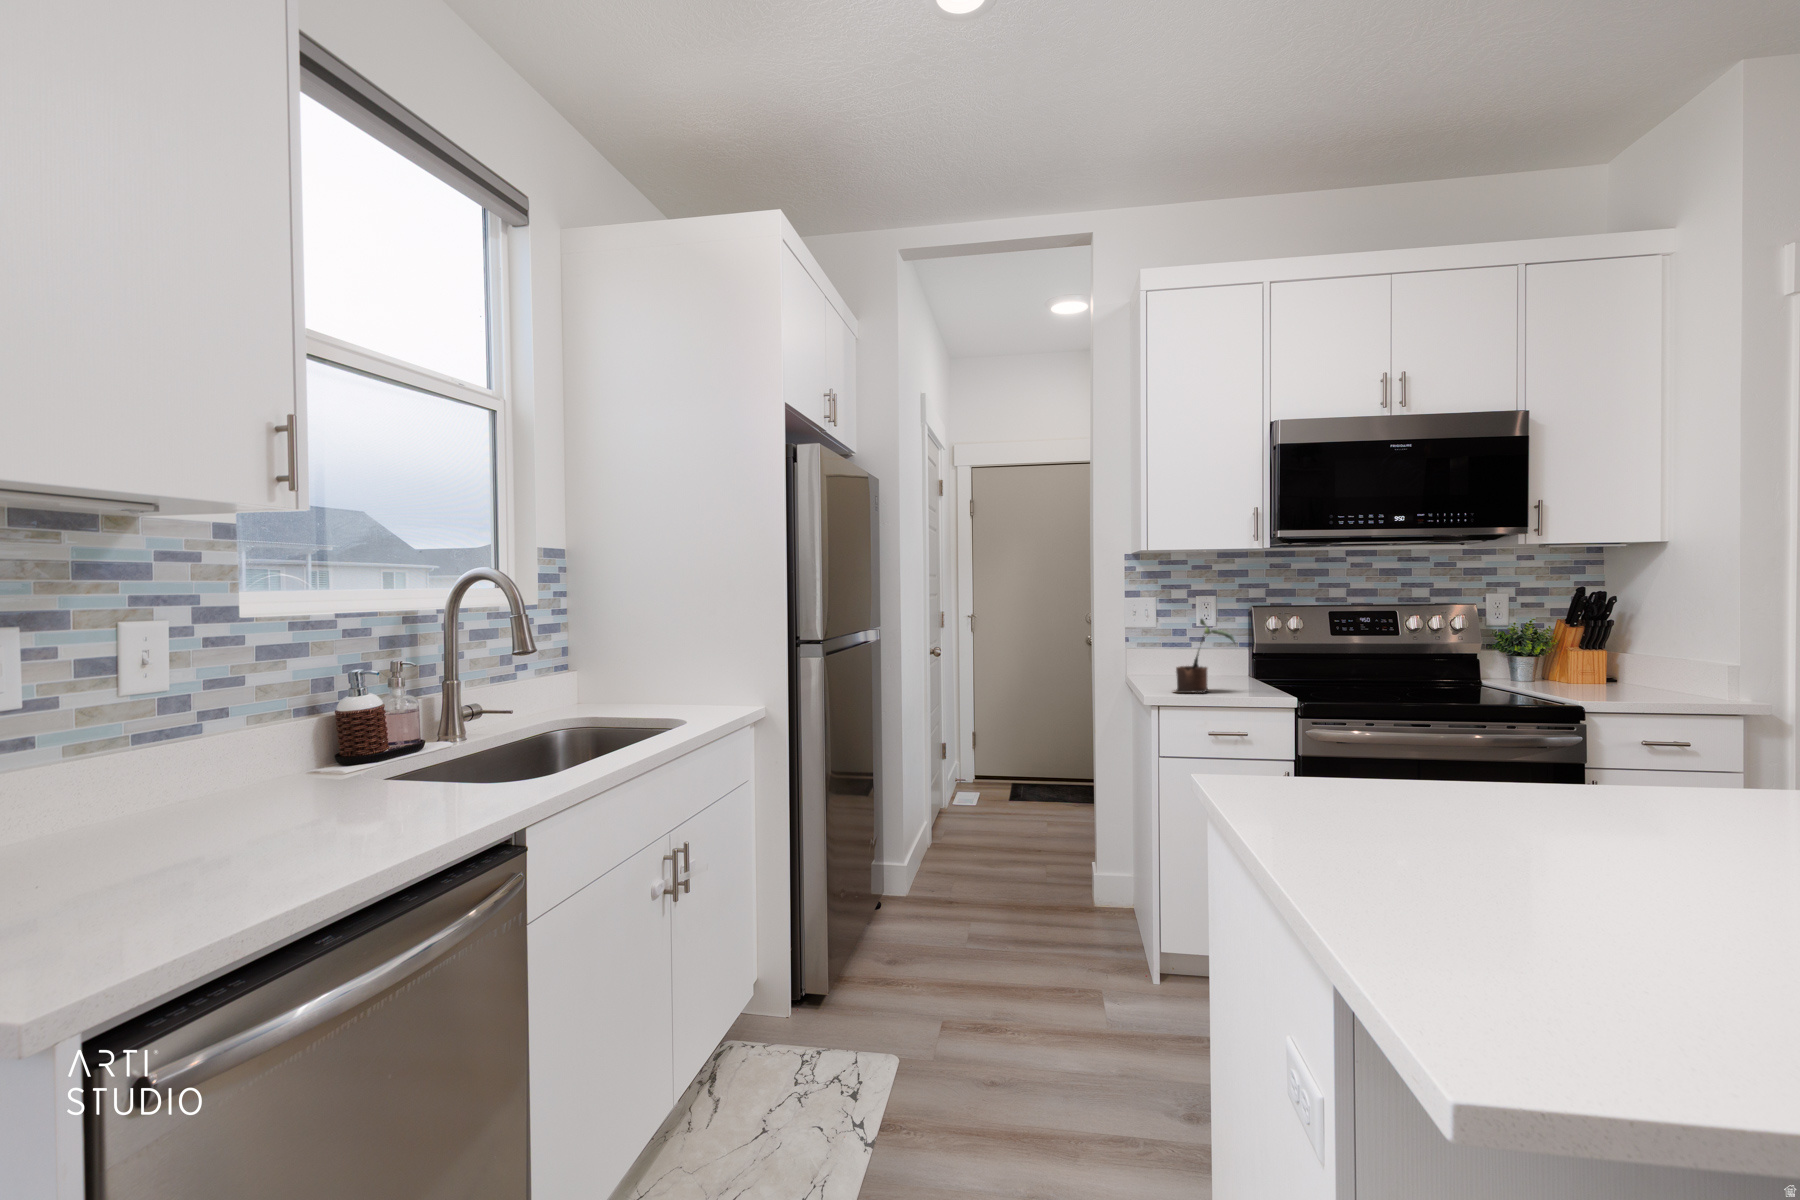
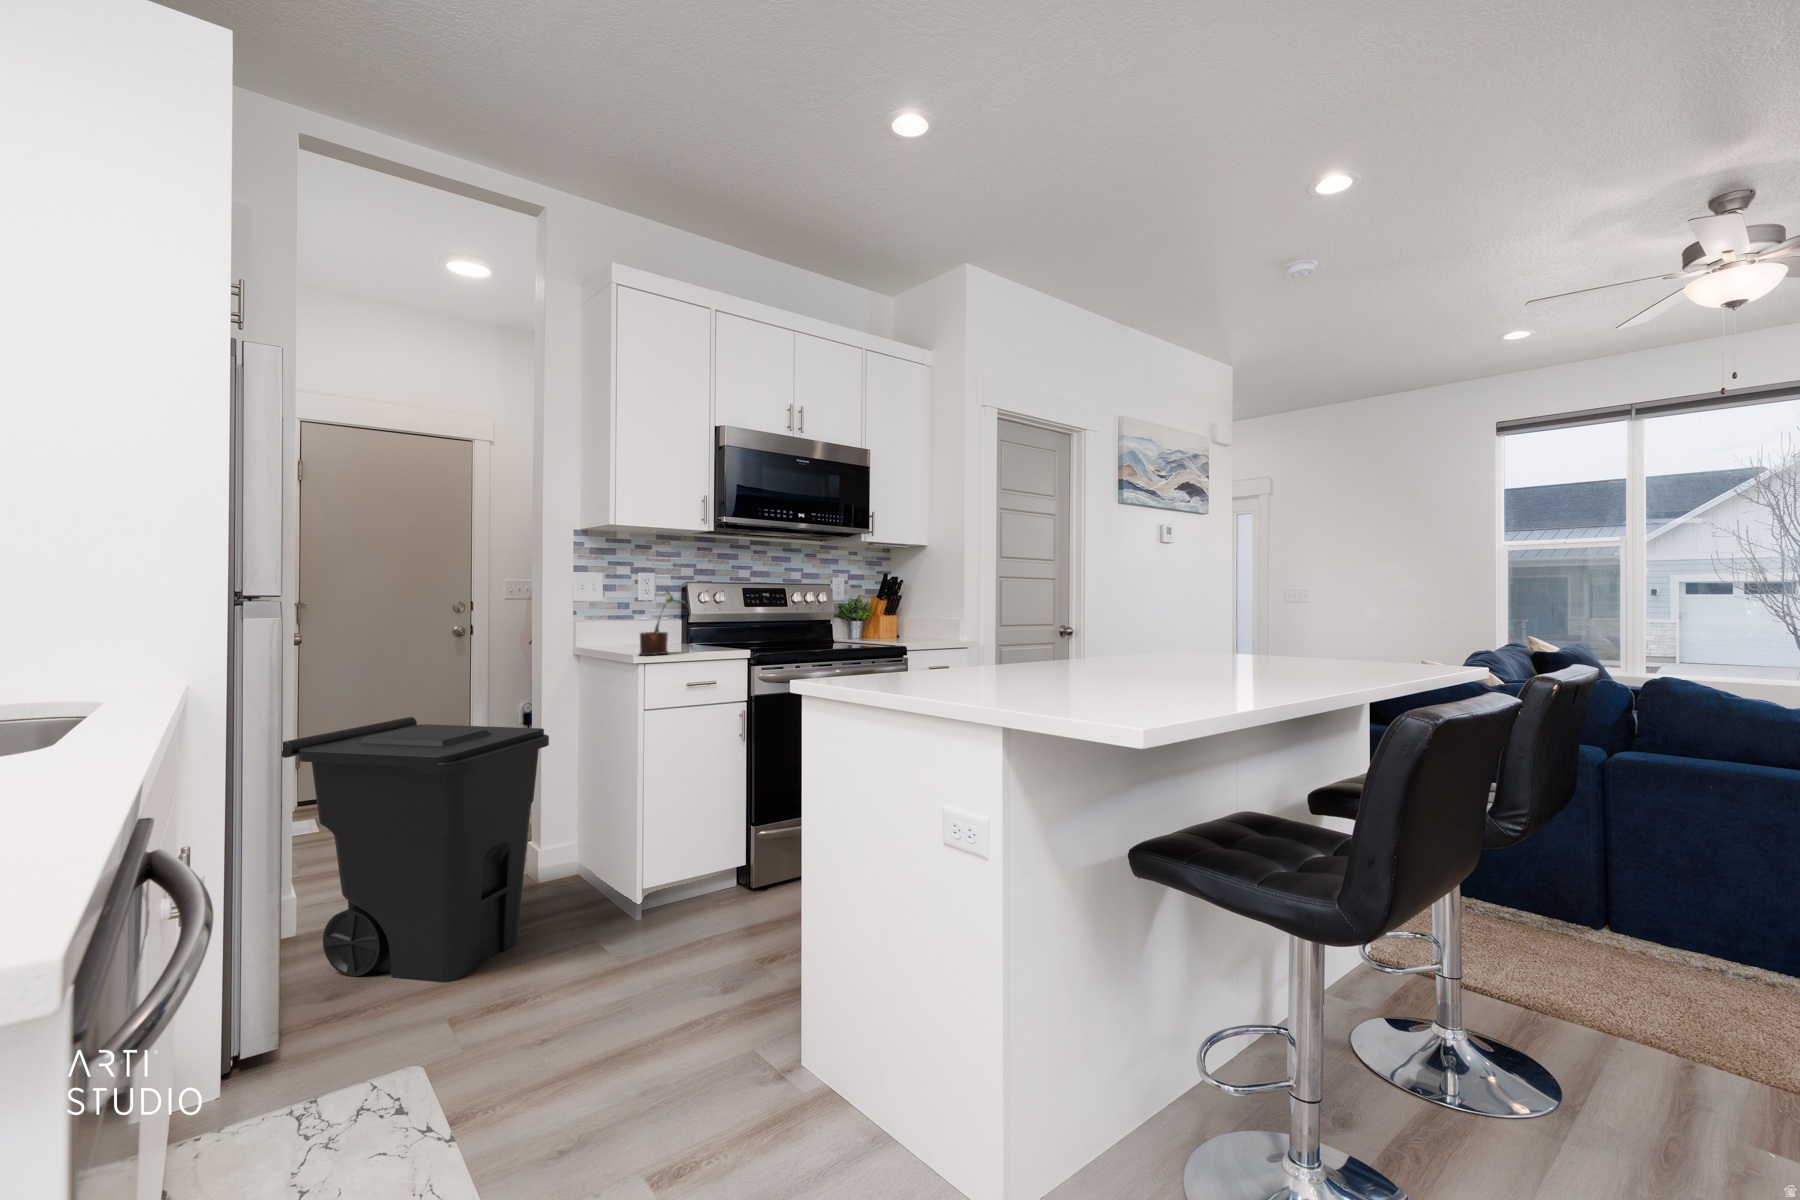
trash can: none [863,732,1063,986] -> present [282,717,549,982]

